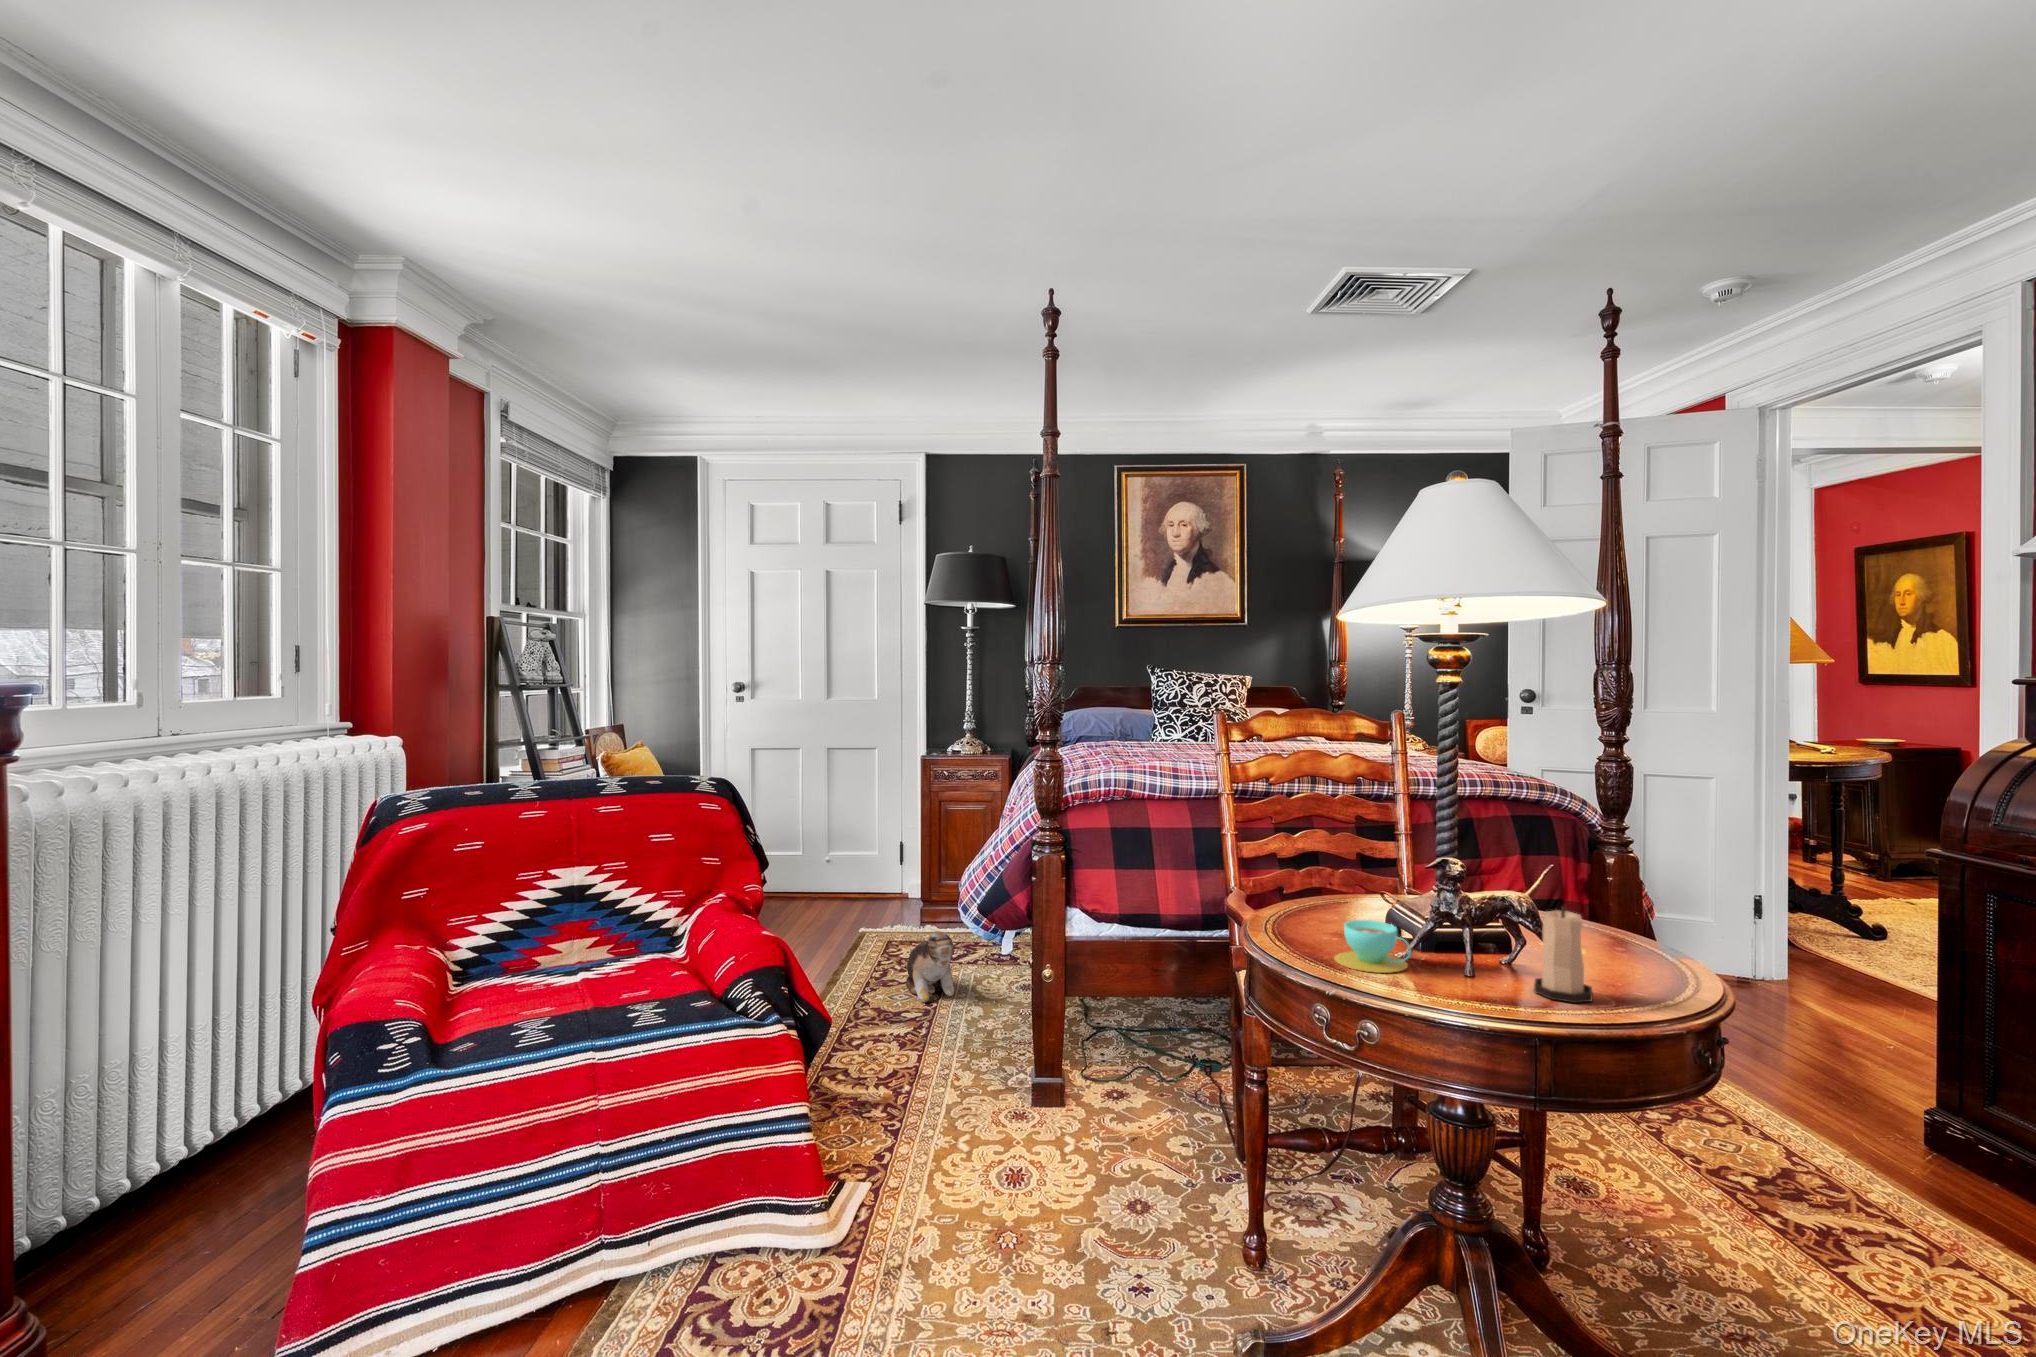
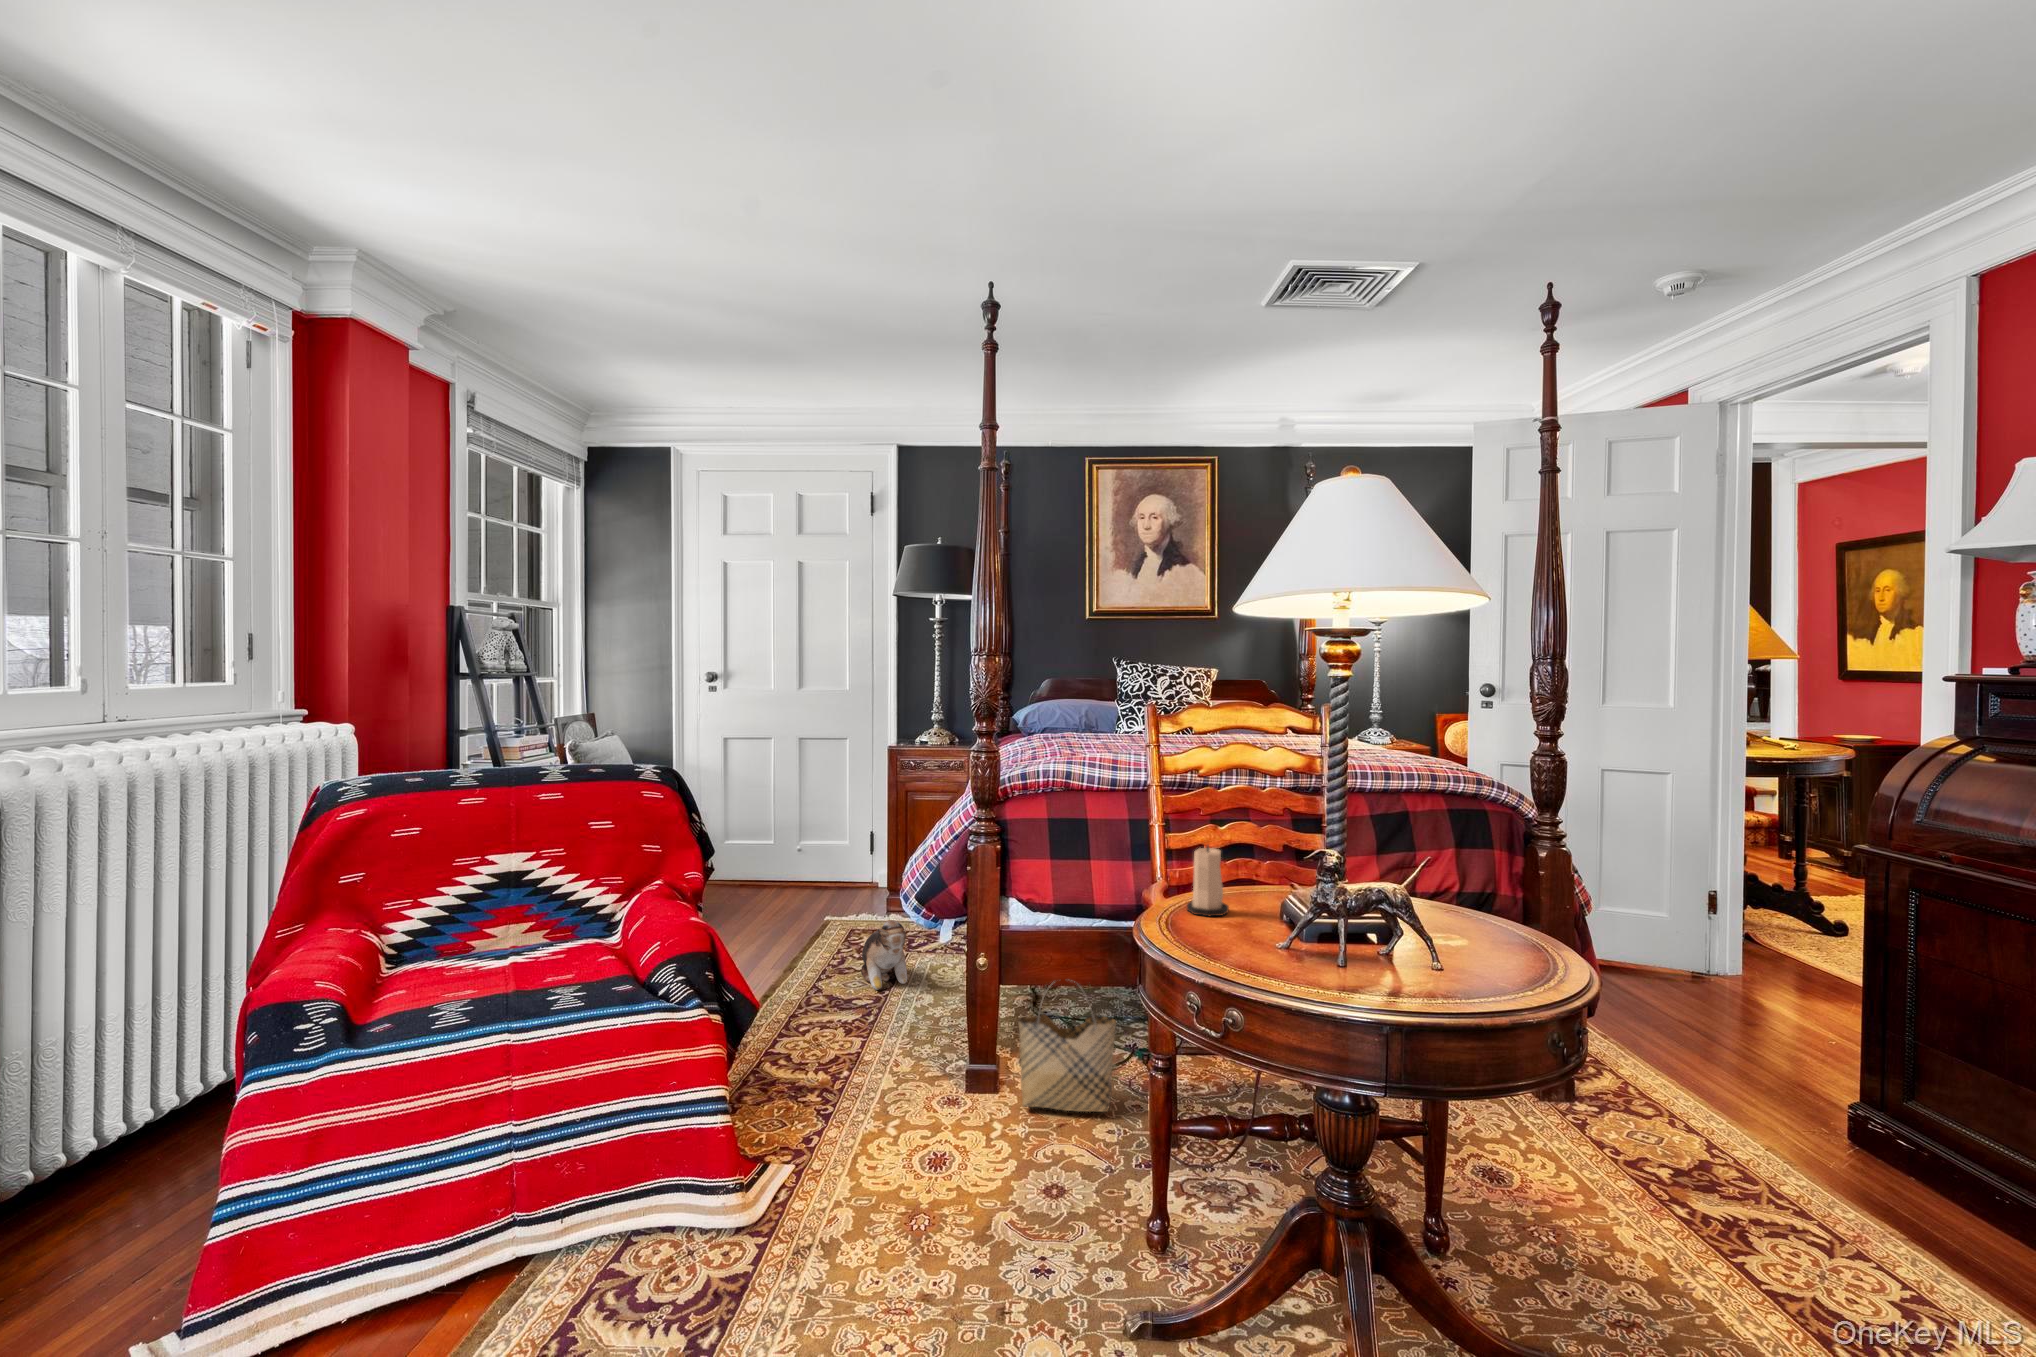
candle: present [1534,907,1592,1003] -> present [1187,846,1229,916]
teacup: present [1334,920,1412,973] -> none [1213,910,1284,962]
woven basket: none [1085,975,1186,1125] -> present [1017,982,1117,1112]

